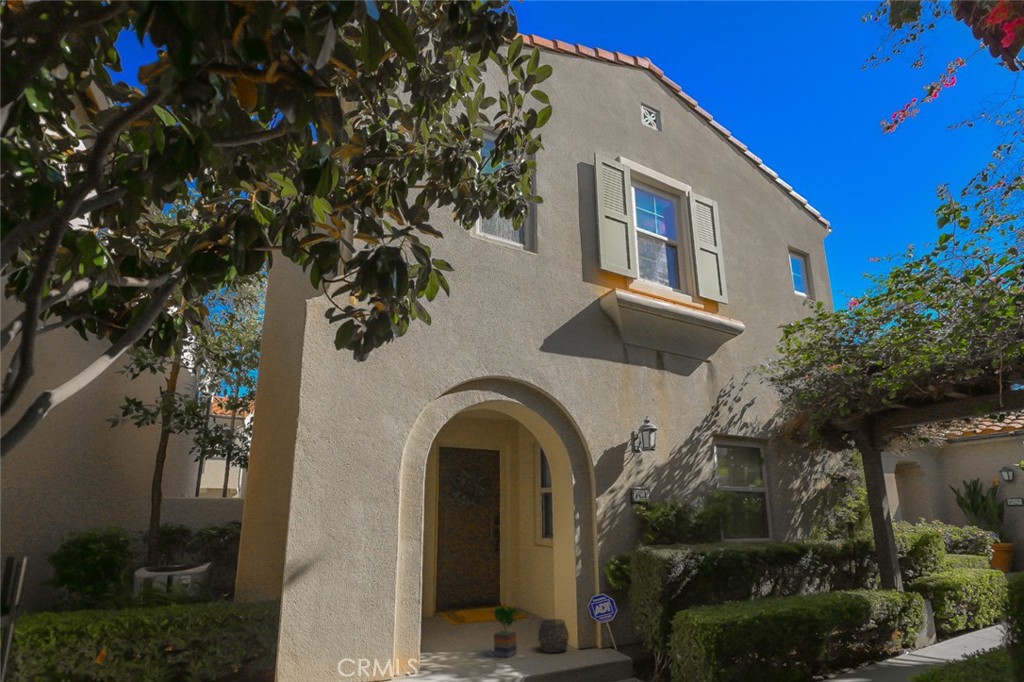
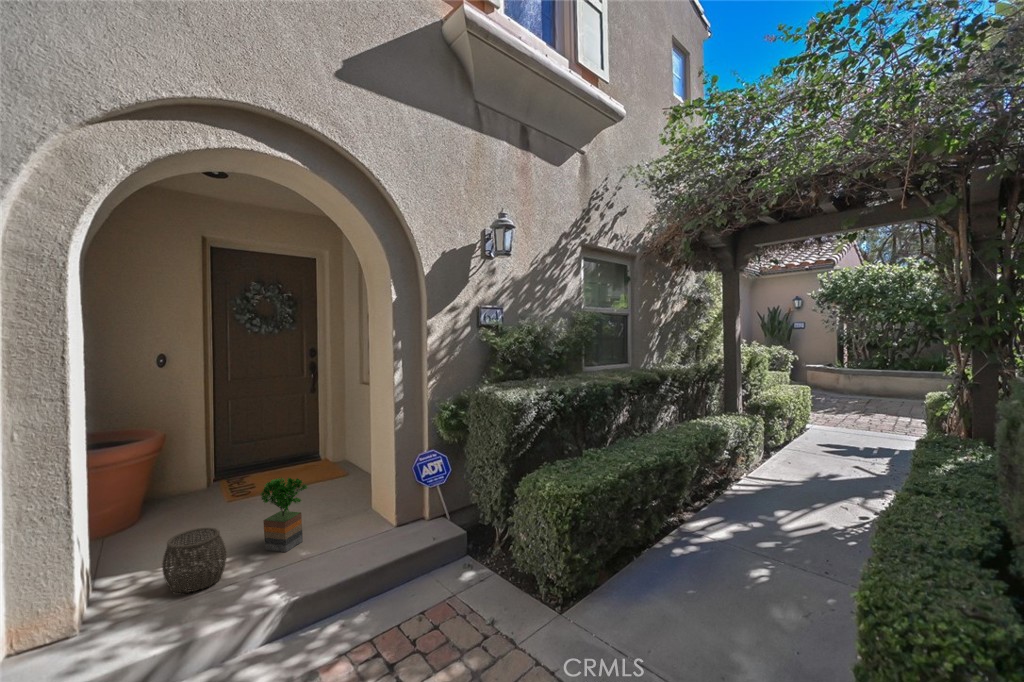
woven basket: present [538,619,569,652] -> present [162,527,227,593]

